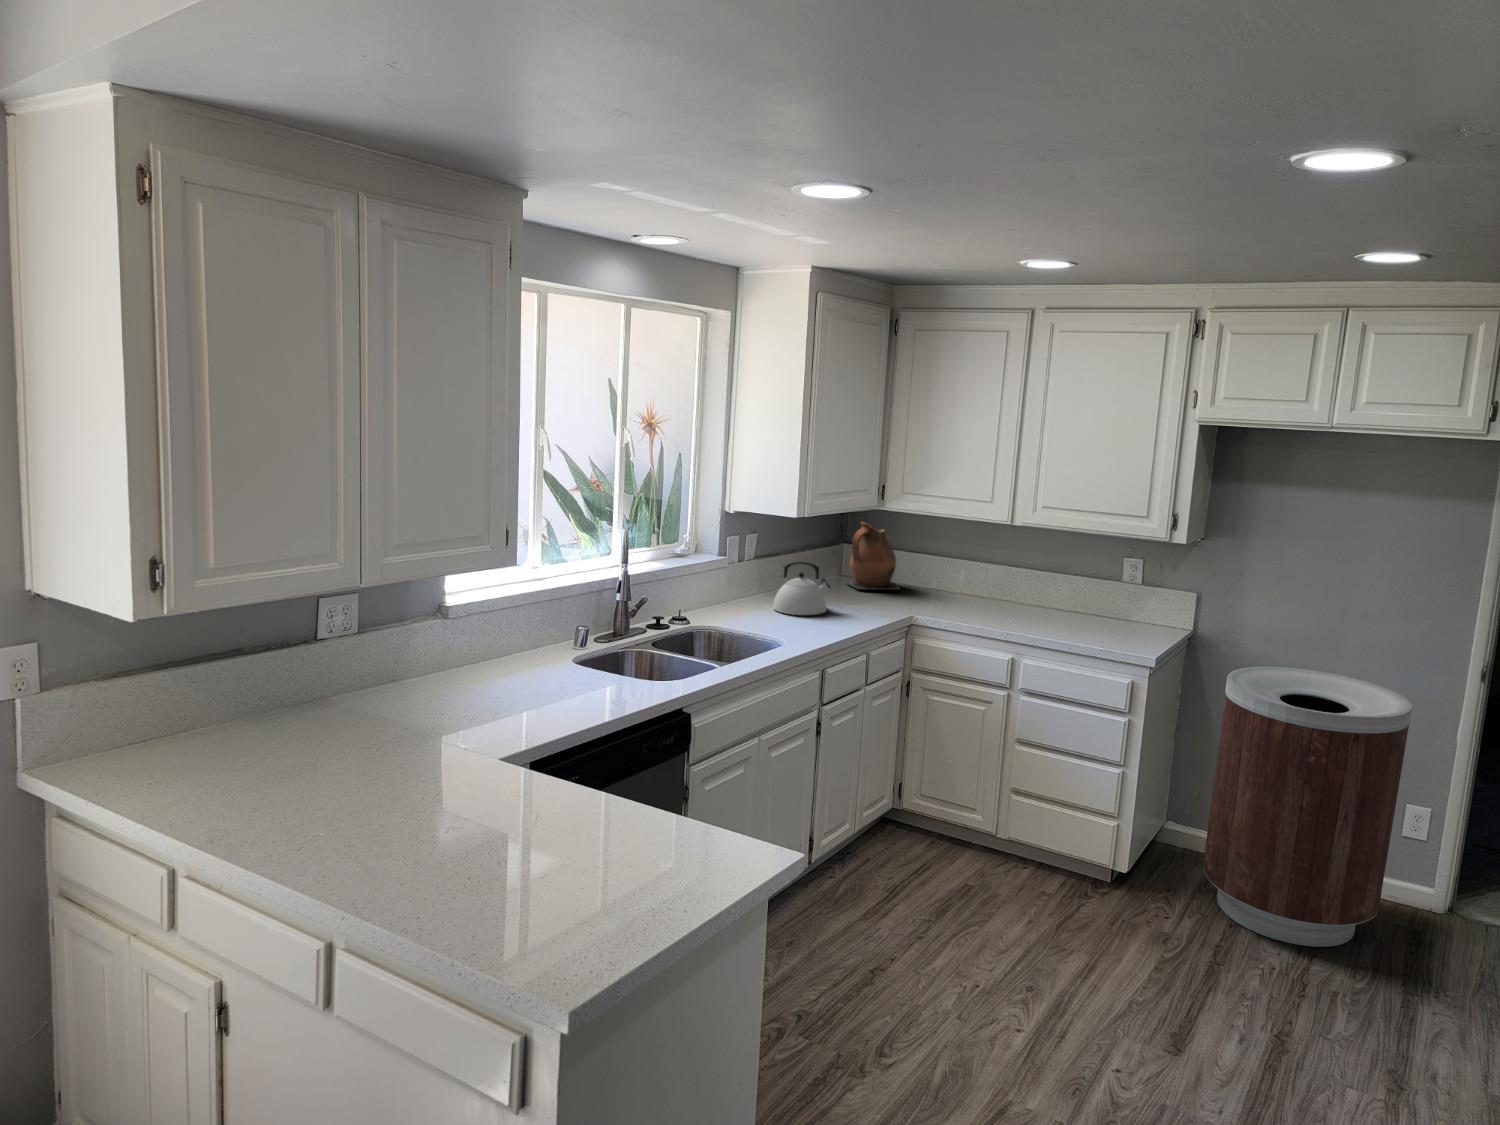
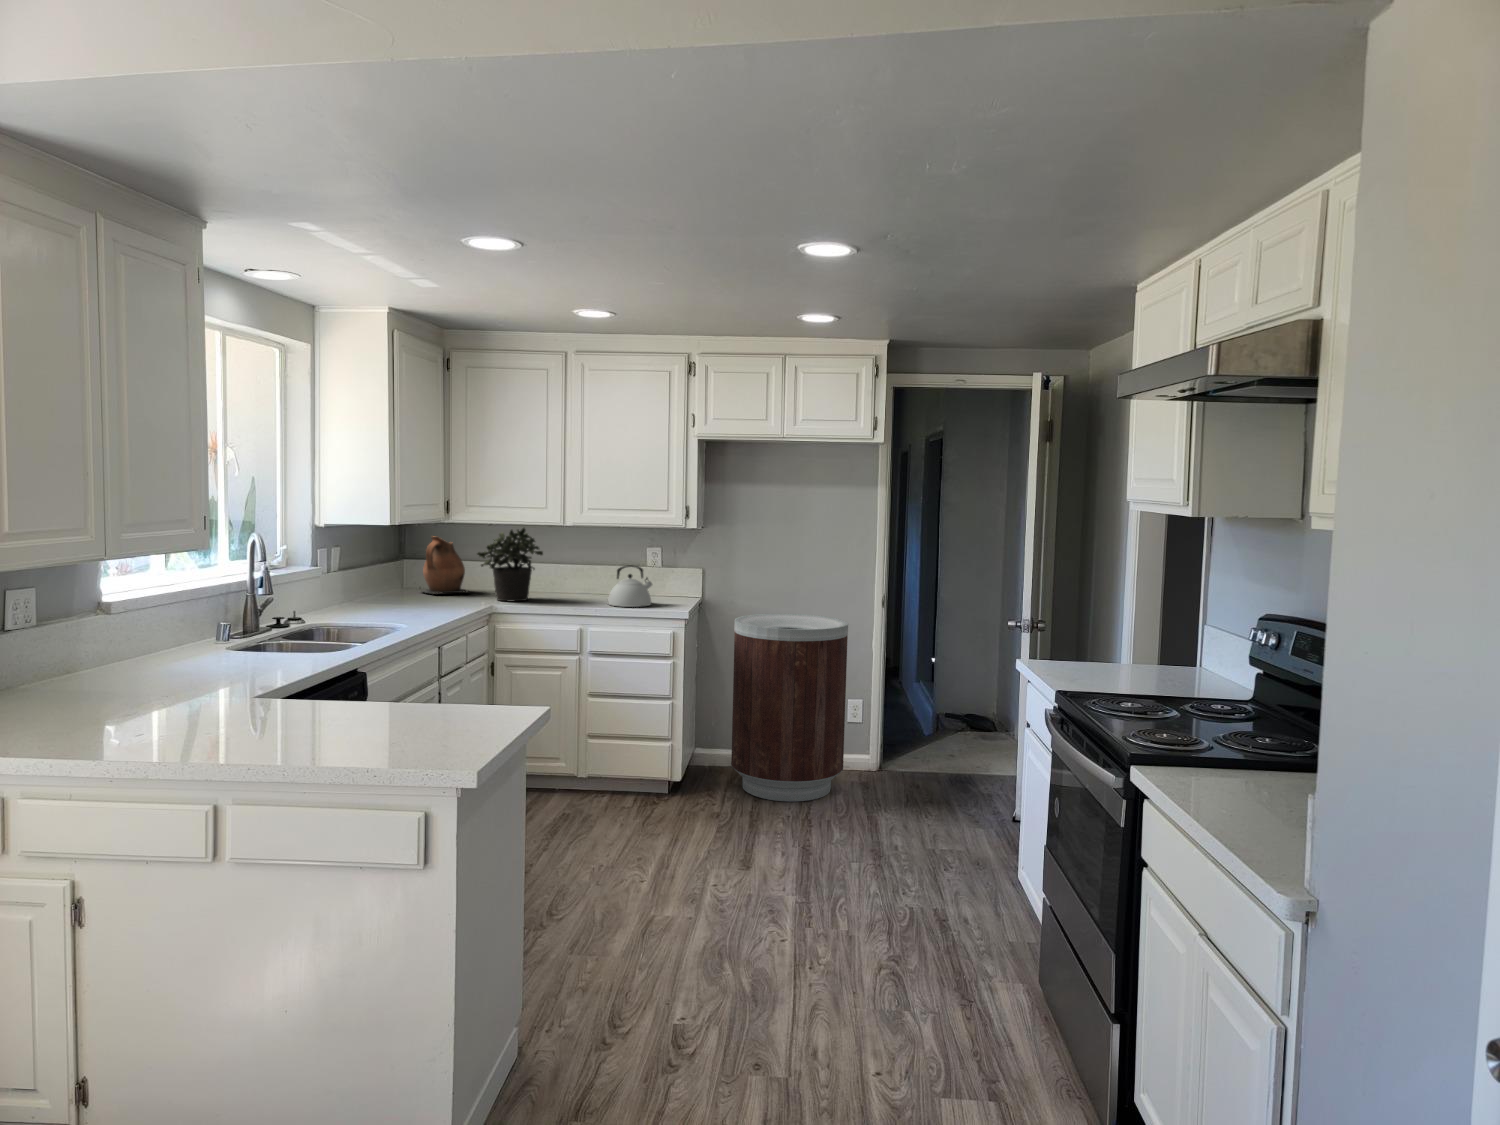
potted plant: none [902,523,979,612] -> present [477,528,543,601]
kettle: present [773,562,830,615] -> present [608,565,652,607]

